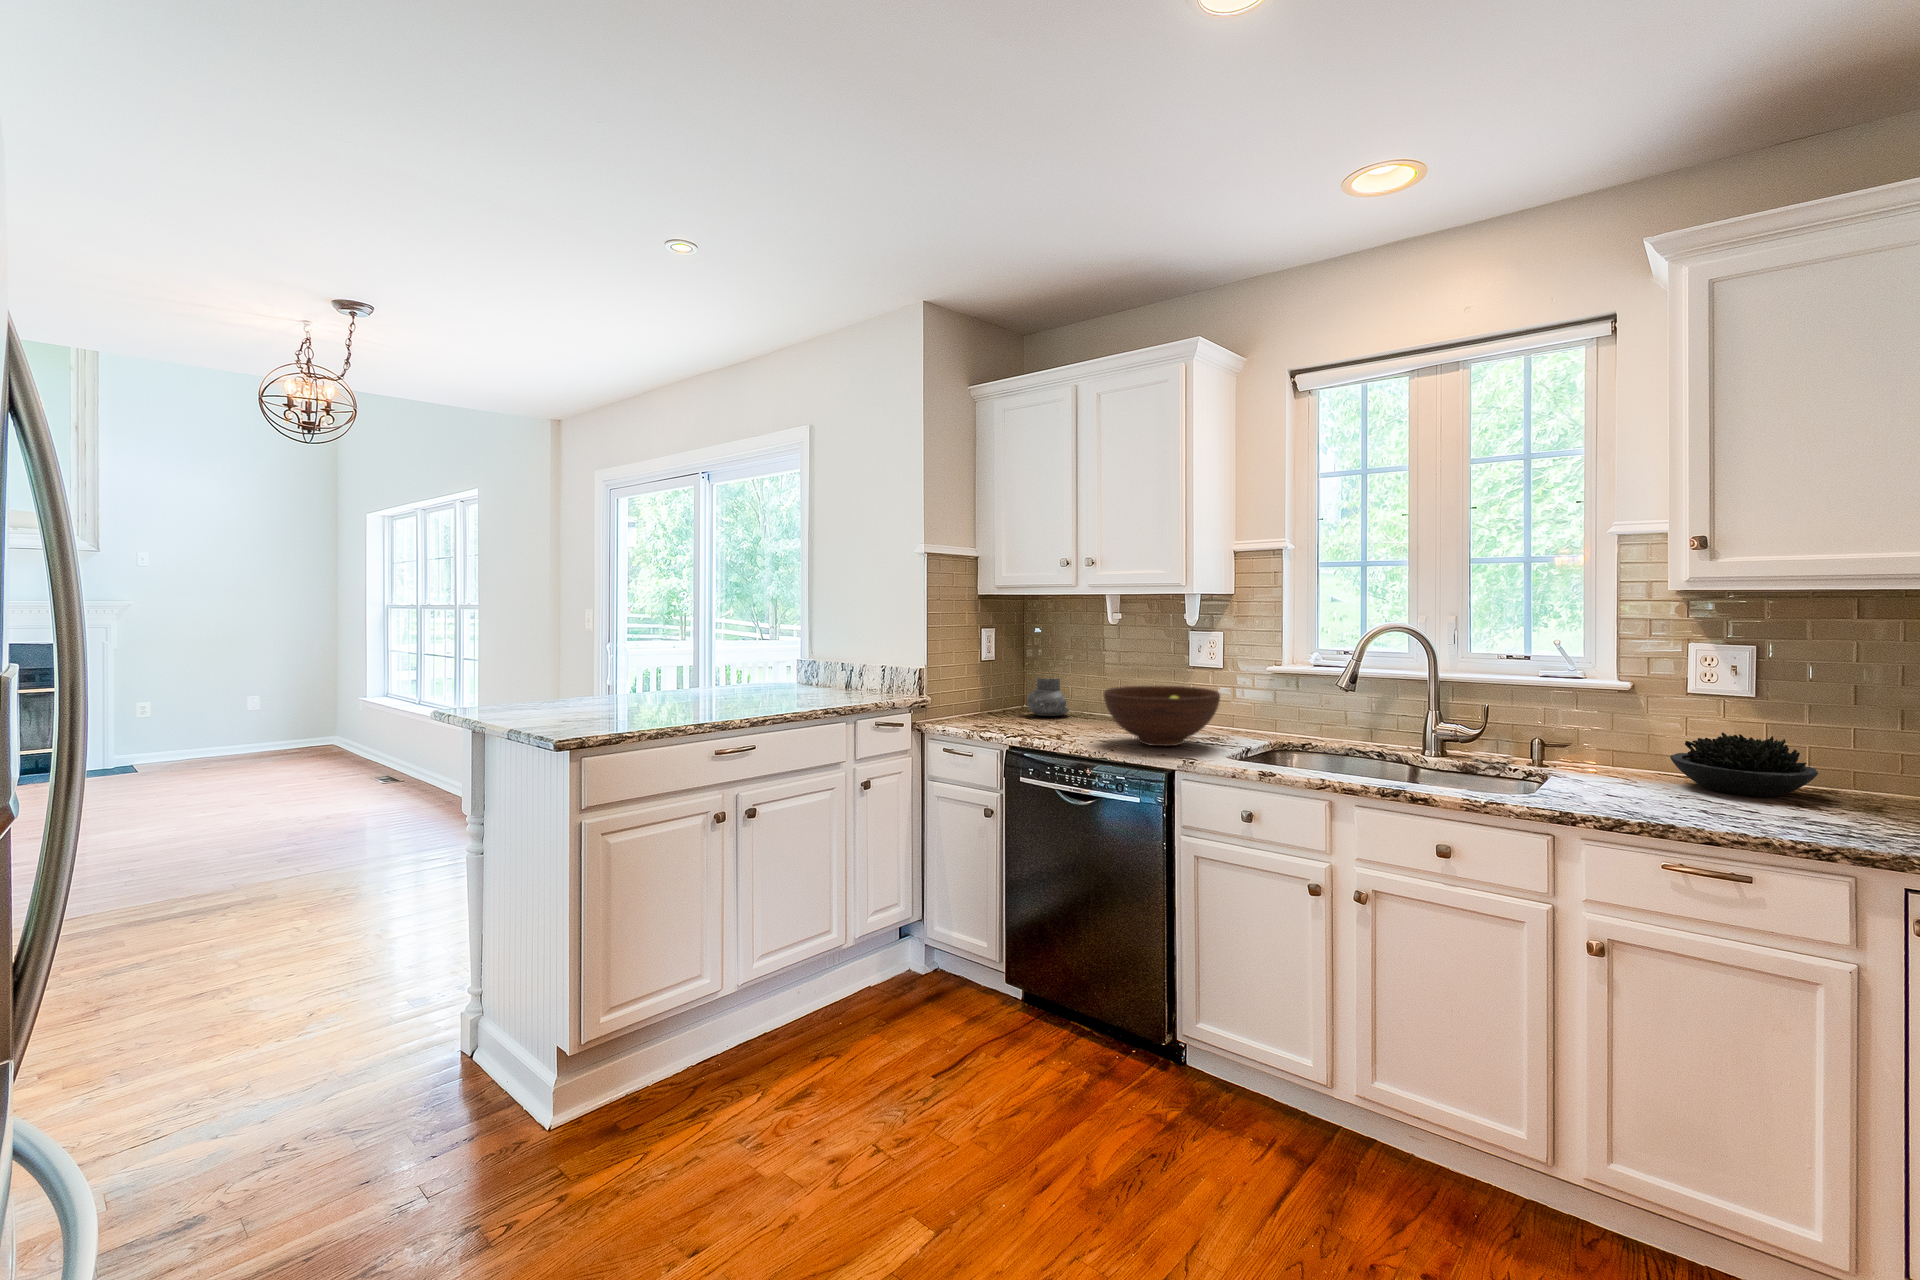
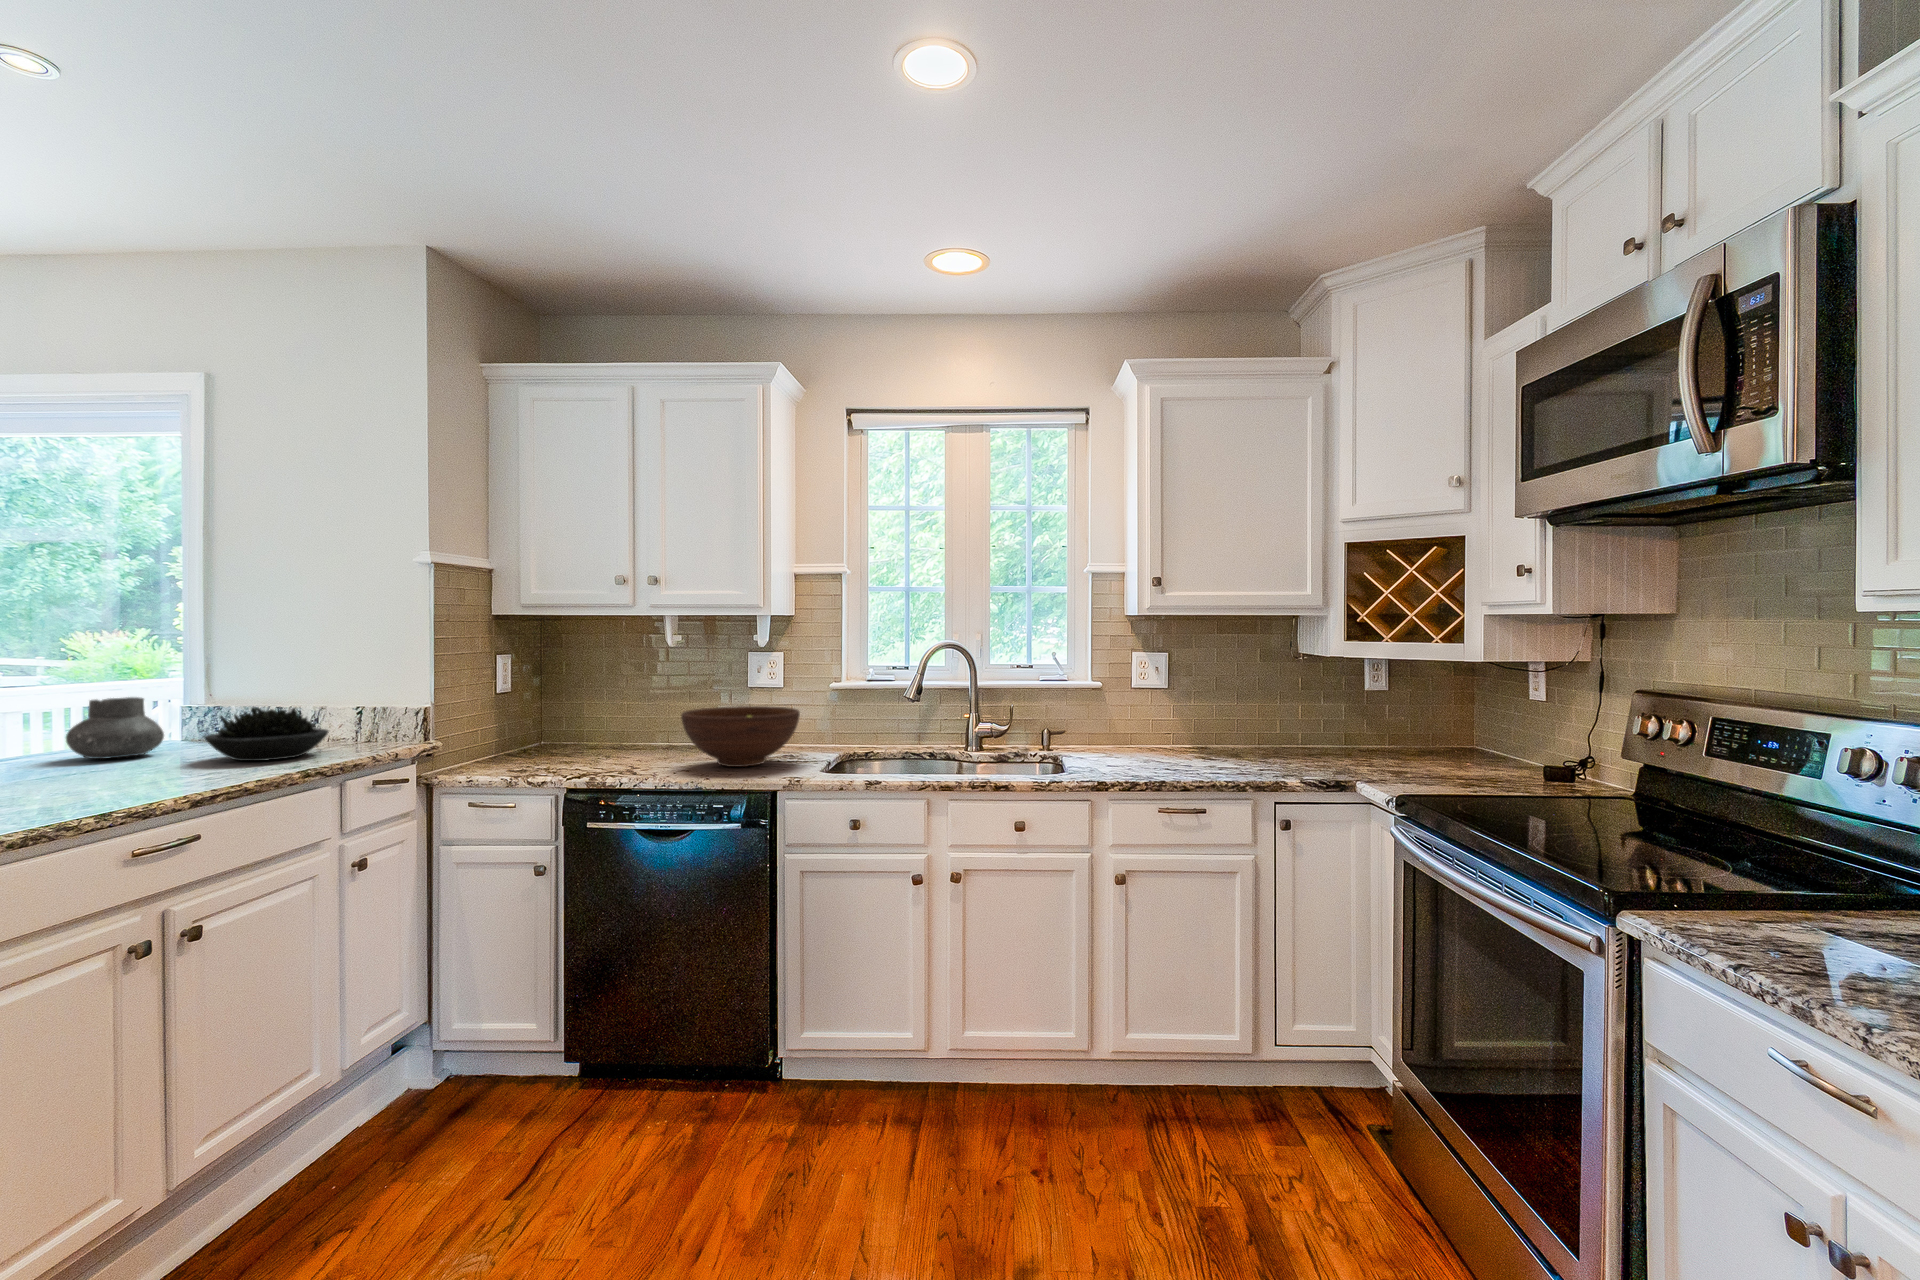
vase: present [1027,678,1070,716] -> present [66,697,164,759]
succulent plant: present [1670,732,1818,797] -> present [205,707,329,761]

